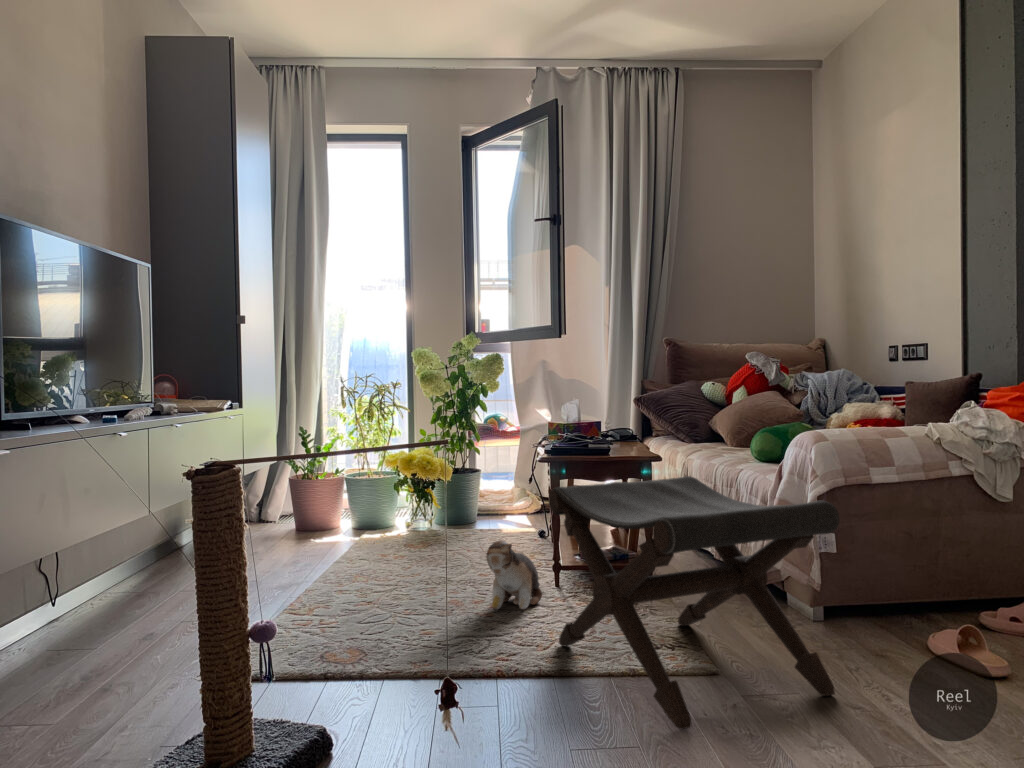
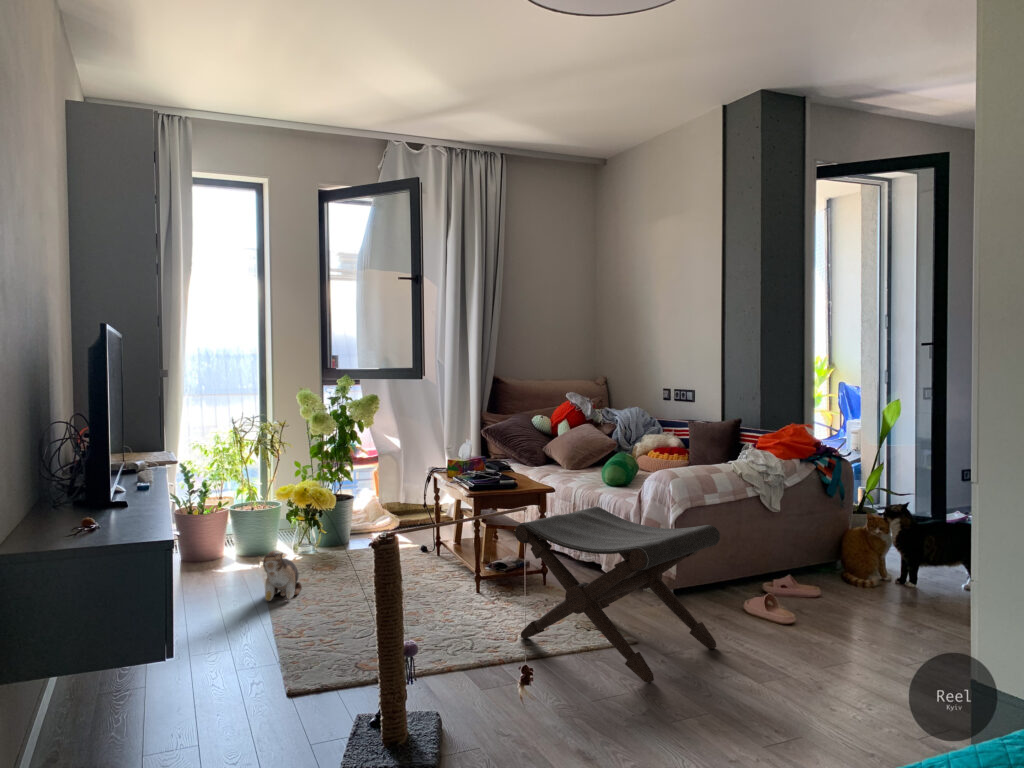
plush toy: present [481,540,542,609] -> present [261,551,302,601]

